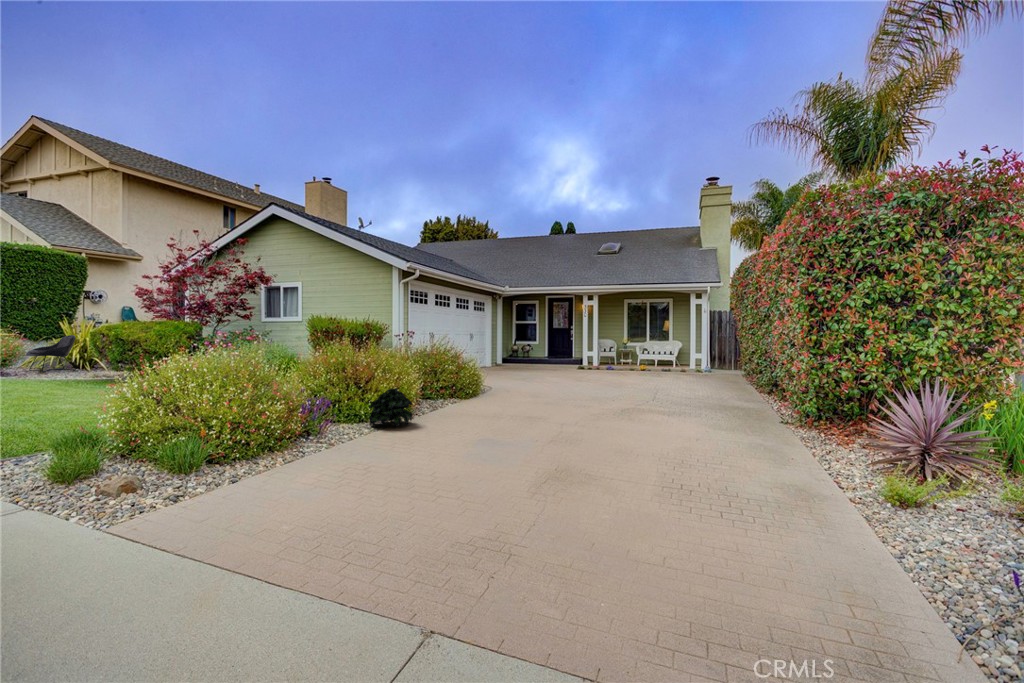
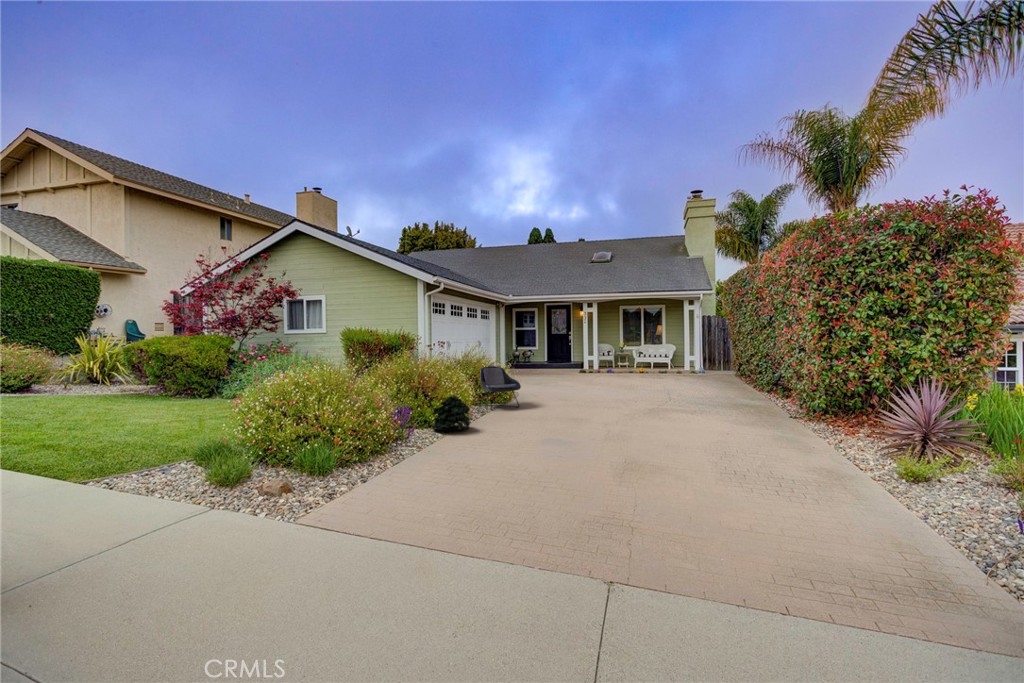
lounge chair: present [26,335,77,373] -> present [480,366,521,410]

